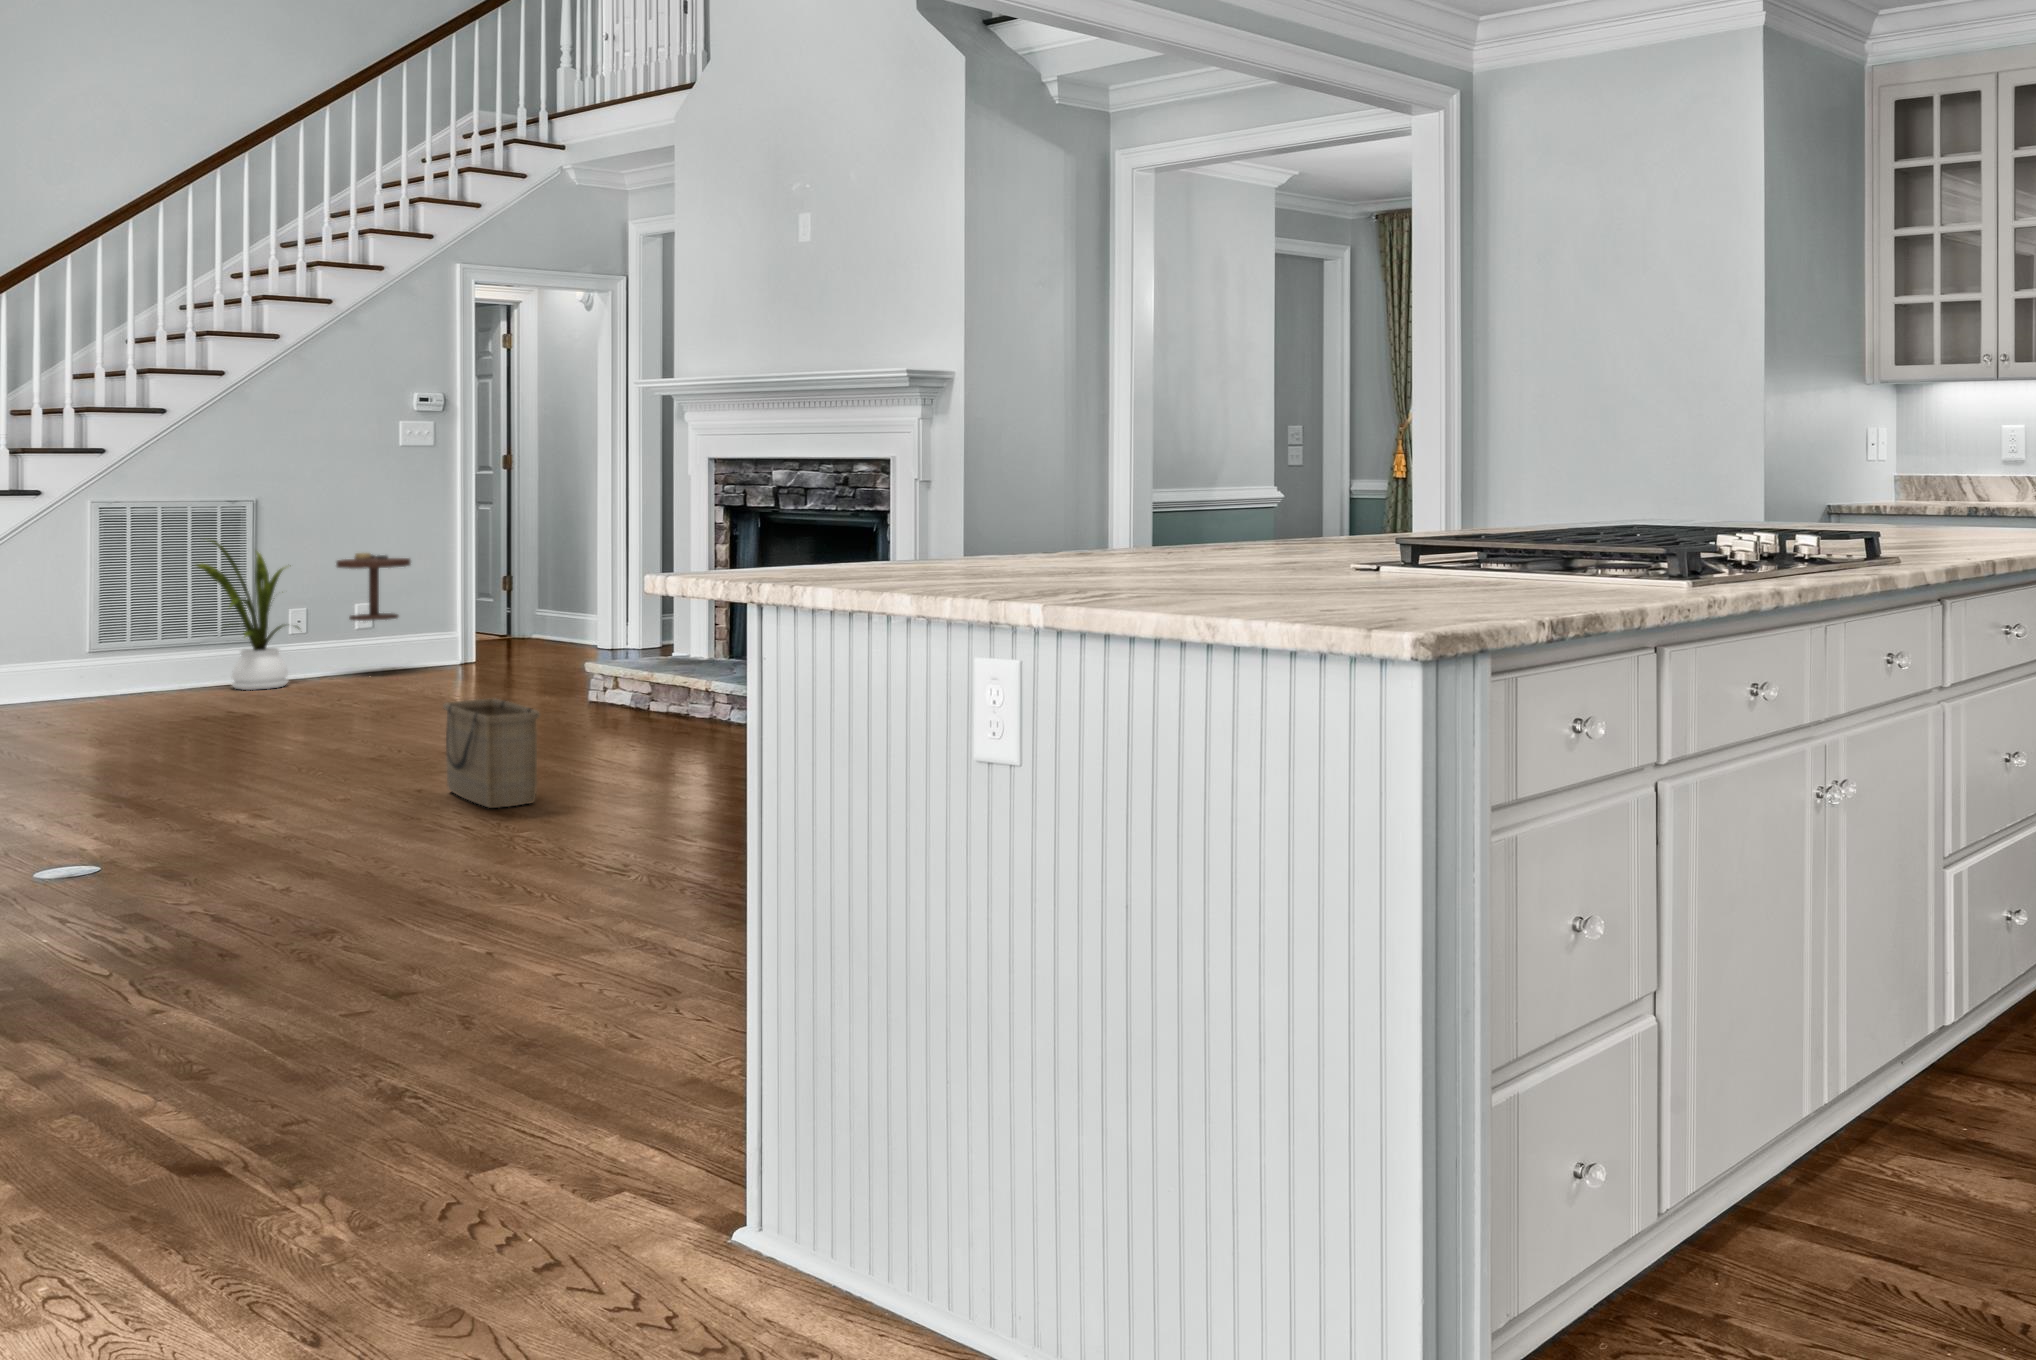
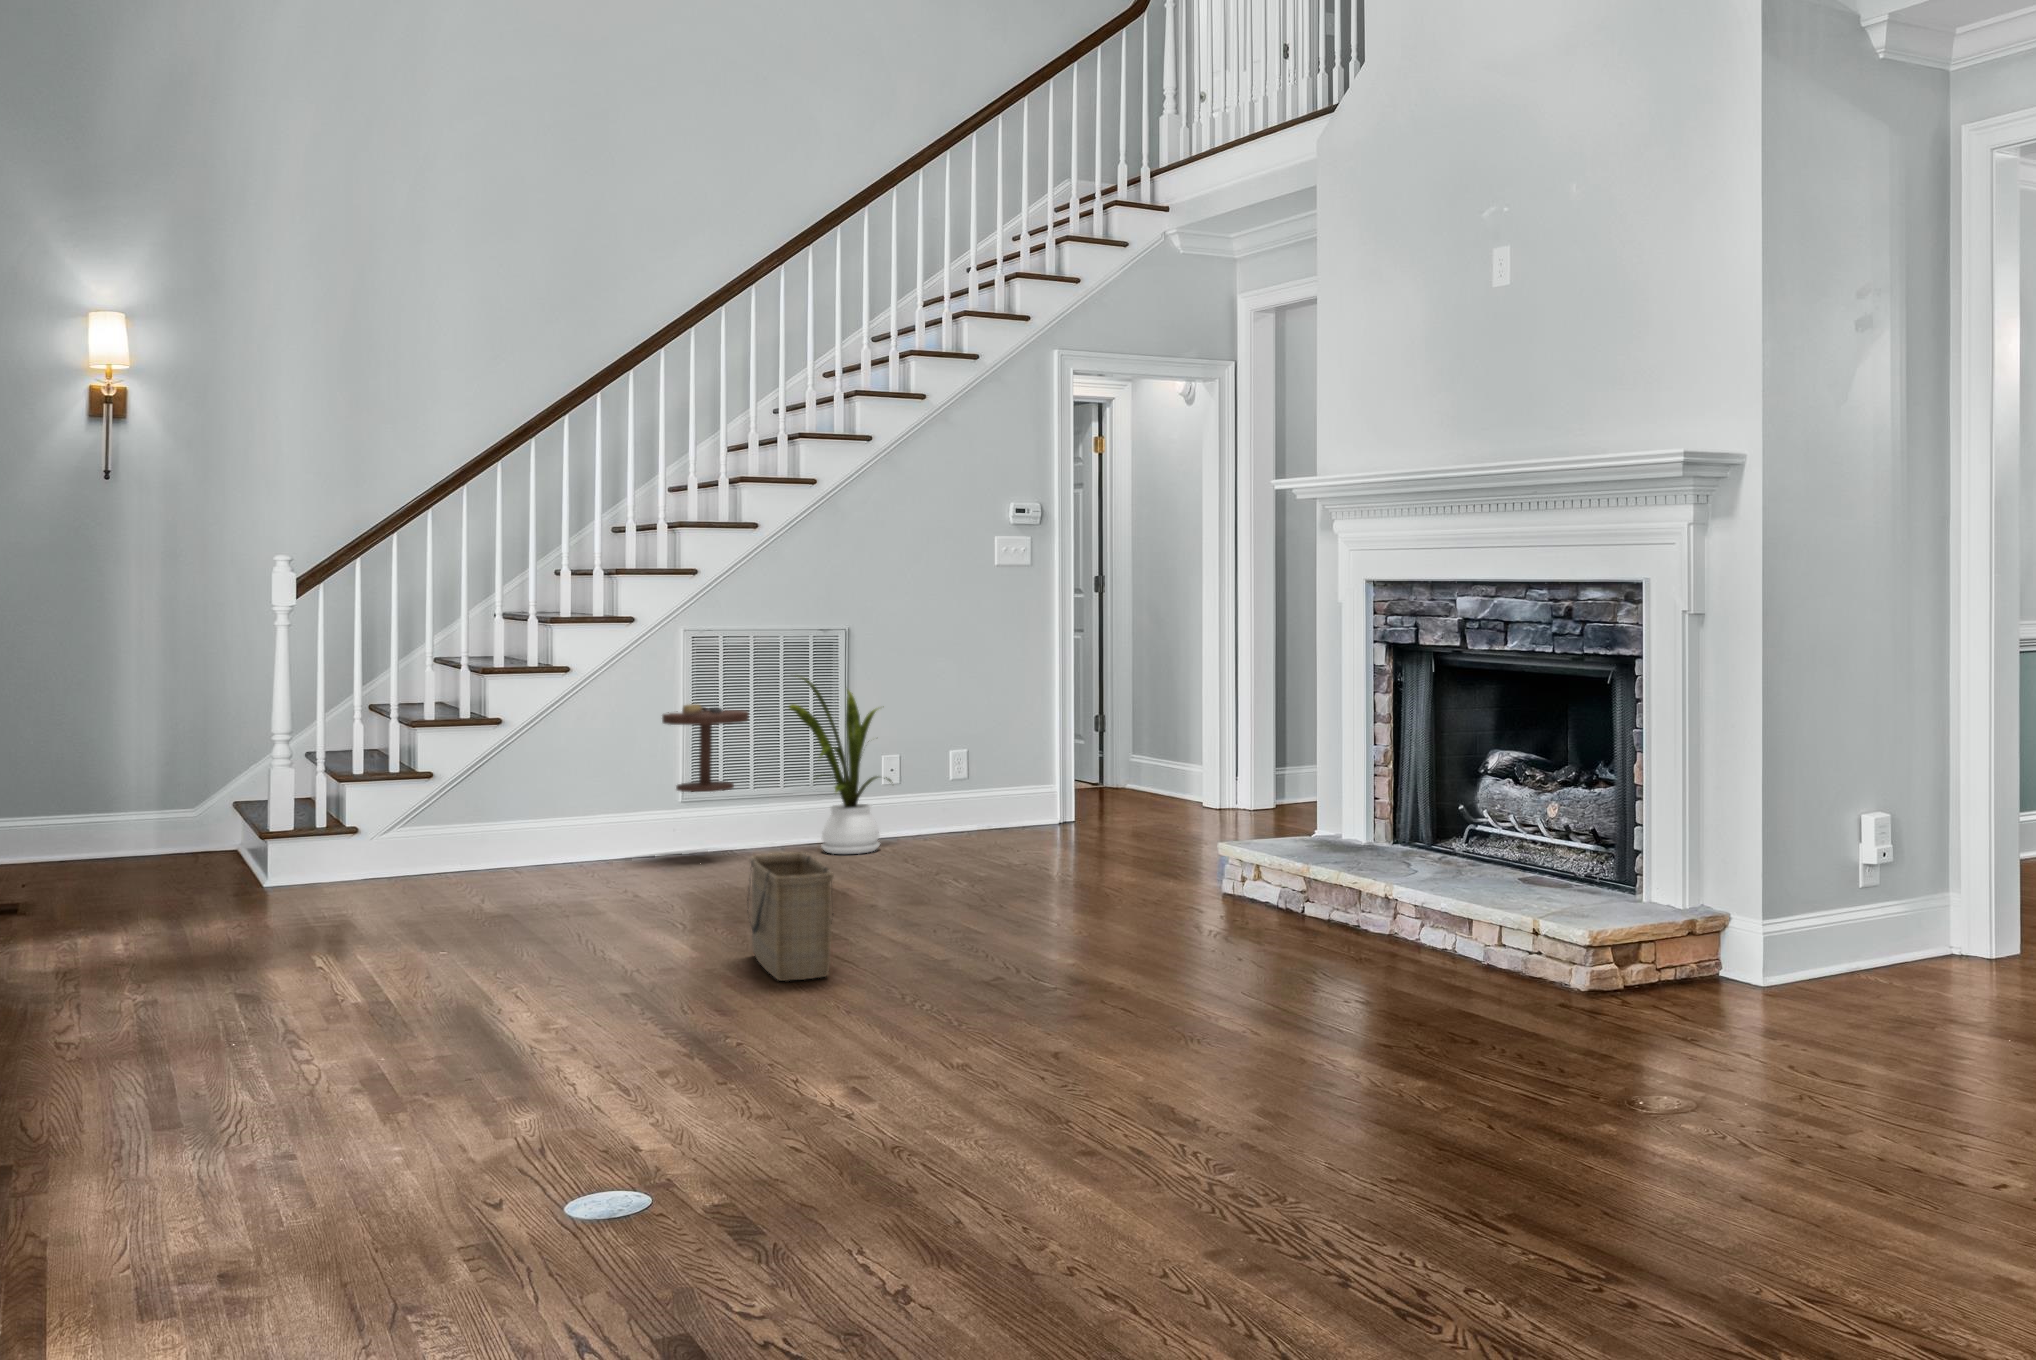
side table: present [336,553,411,621] -> present [662,704,749,792]
basket: present [443,699,540,808] -> present [747,852,834,981]

